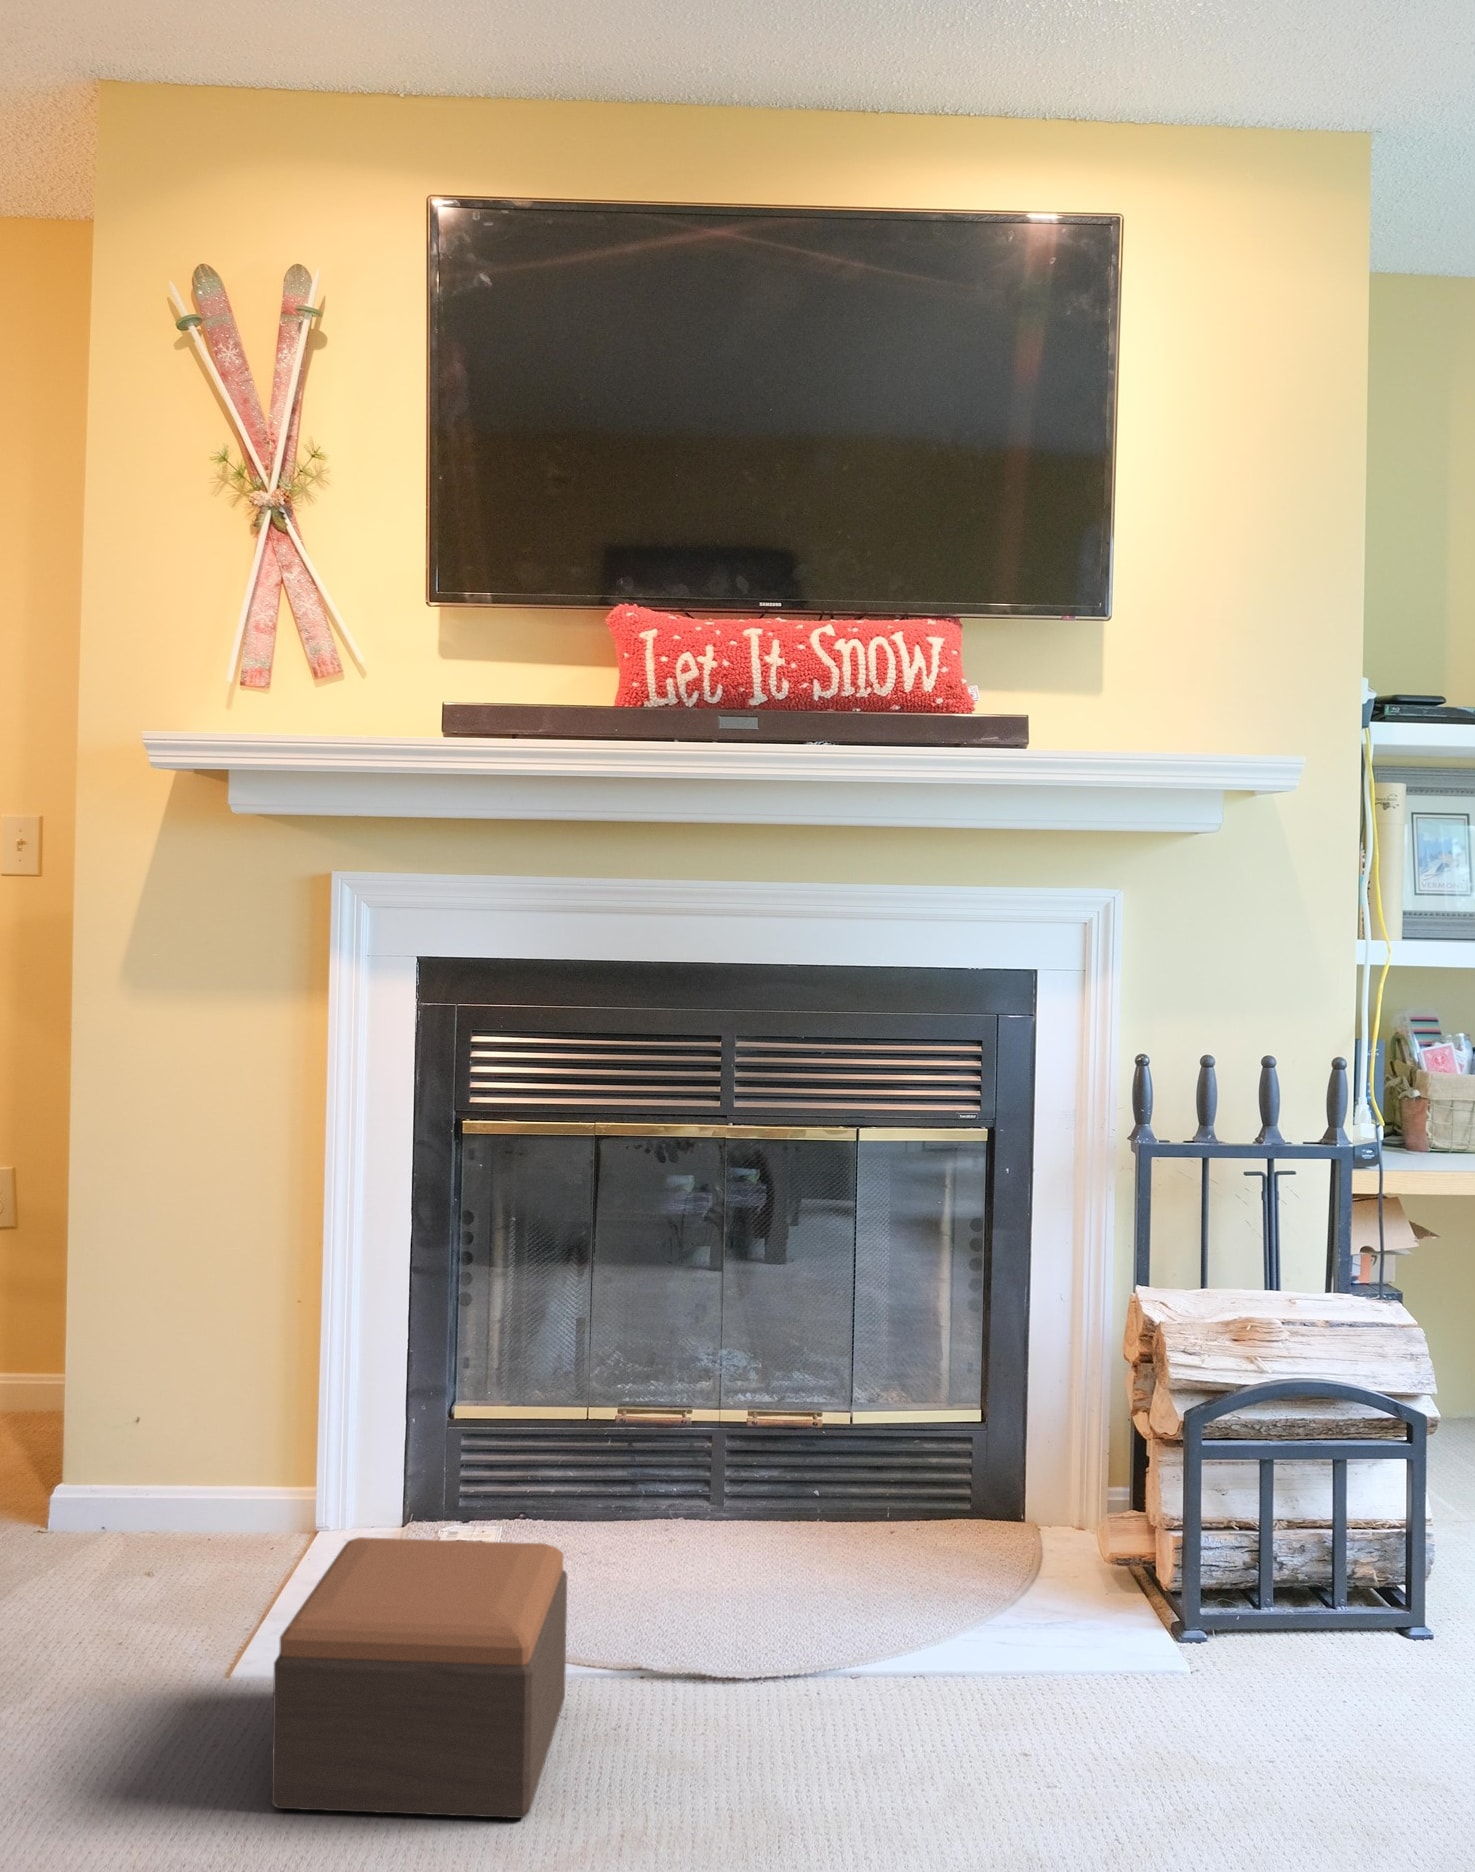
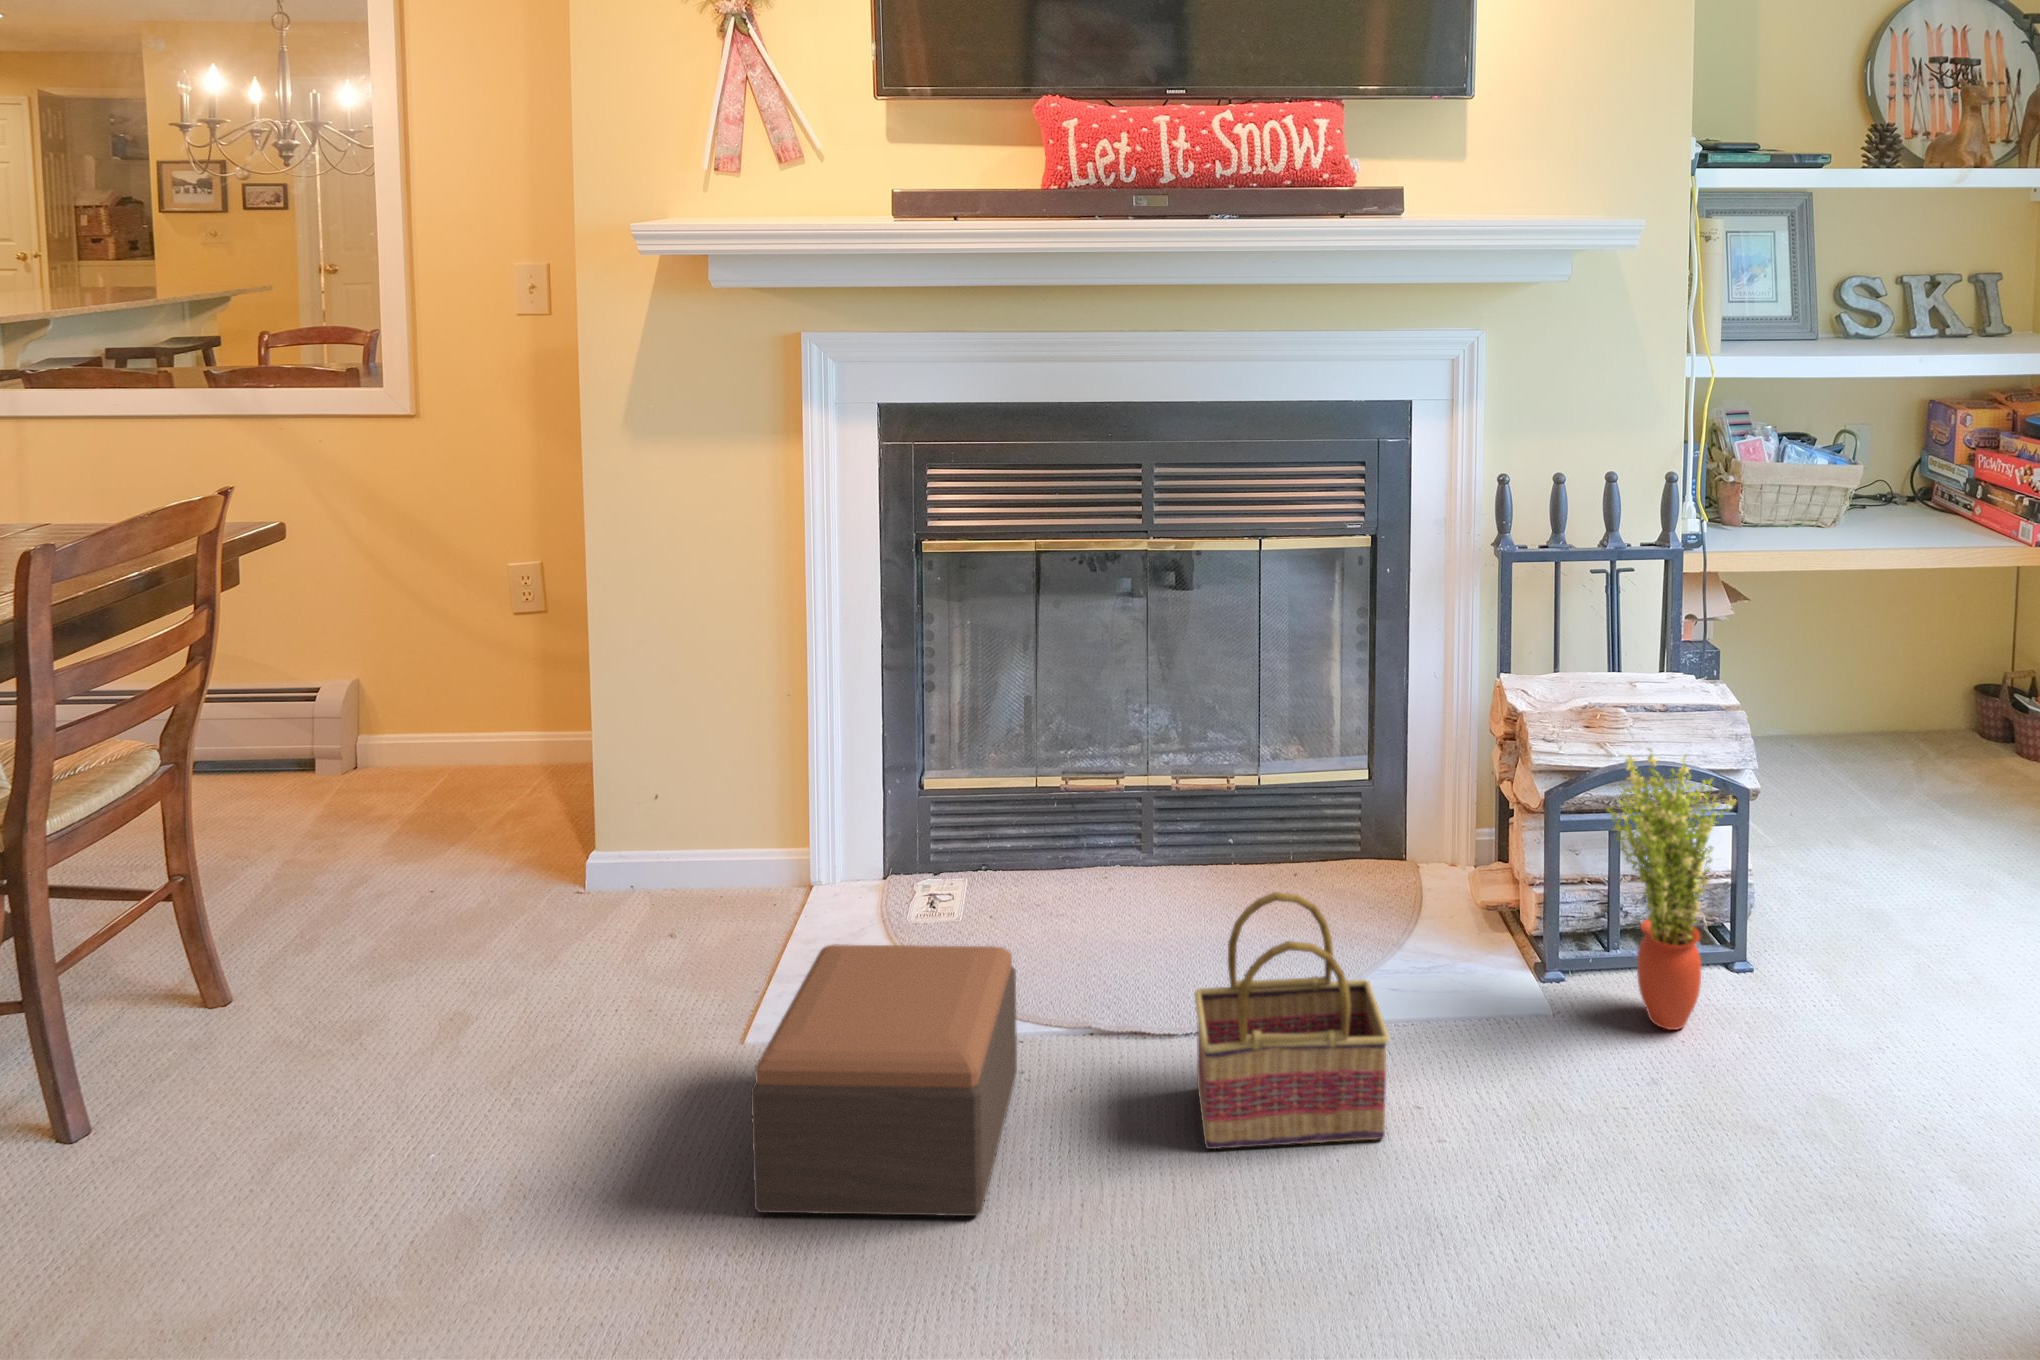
potted plant: none [1253,1347,1403,1682] -> present [1608,749,1736,1030]
basket: none [773,1487,996,1769] -> present [1195,892,1389,1149]

